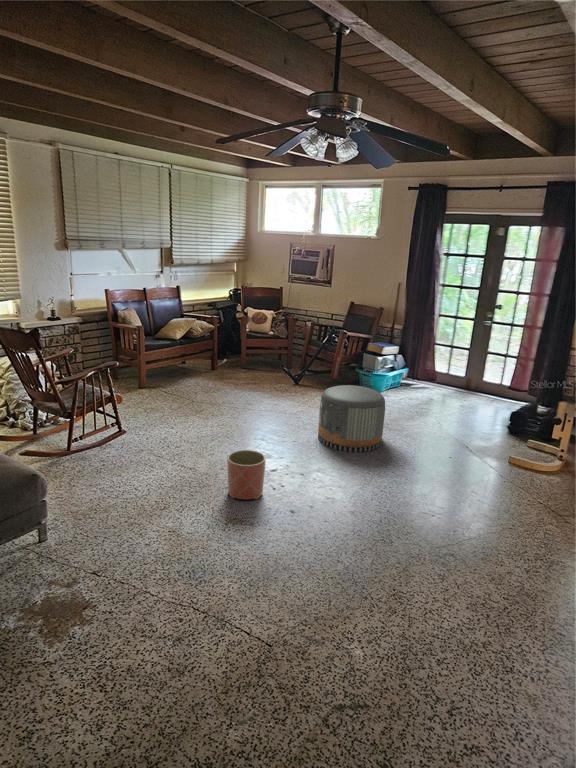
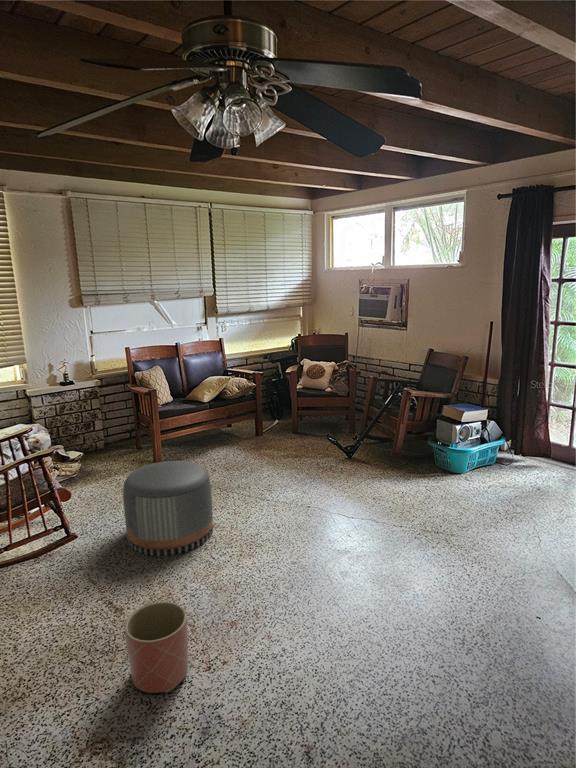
pouf: present [318,385,385,452] -> present [123,461,213,556]

